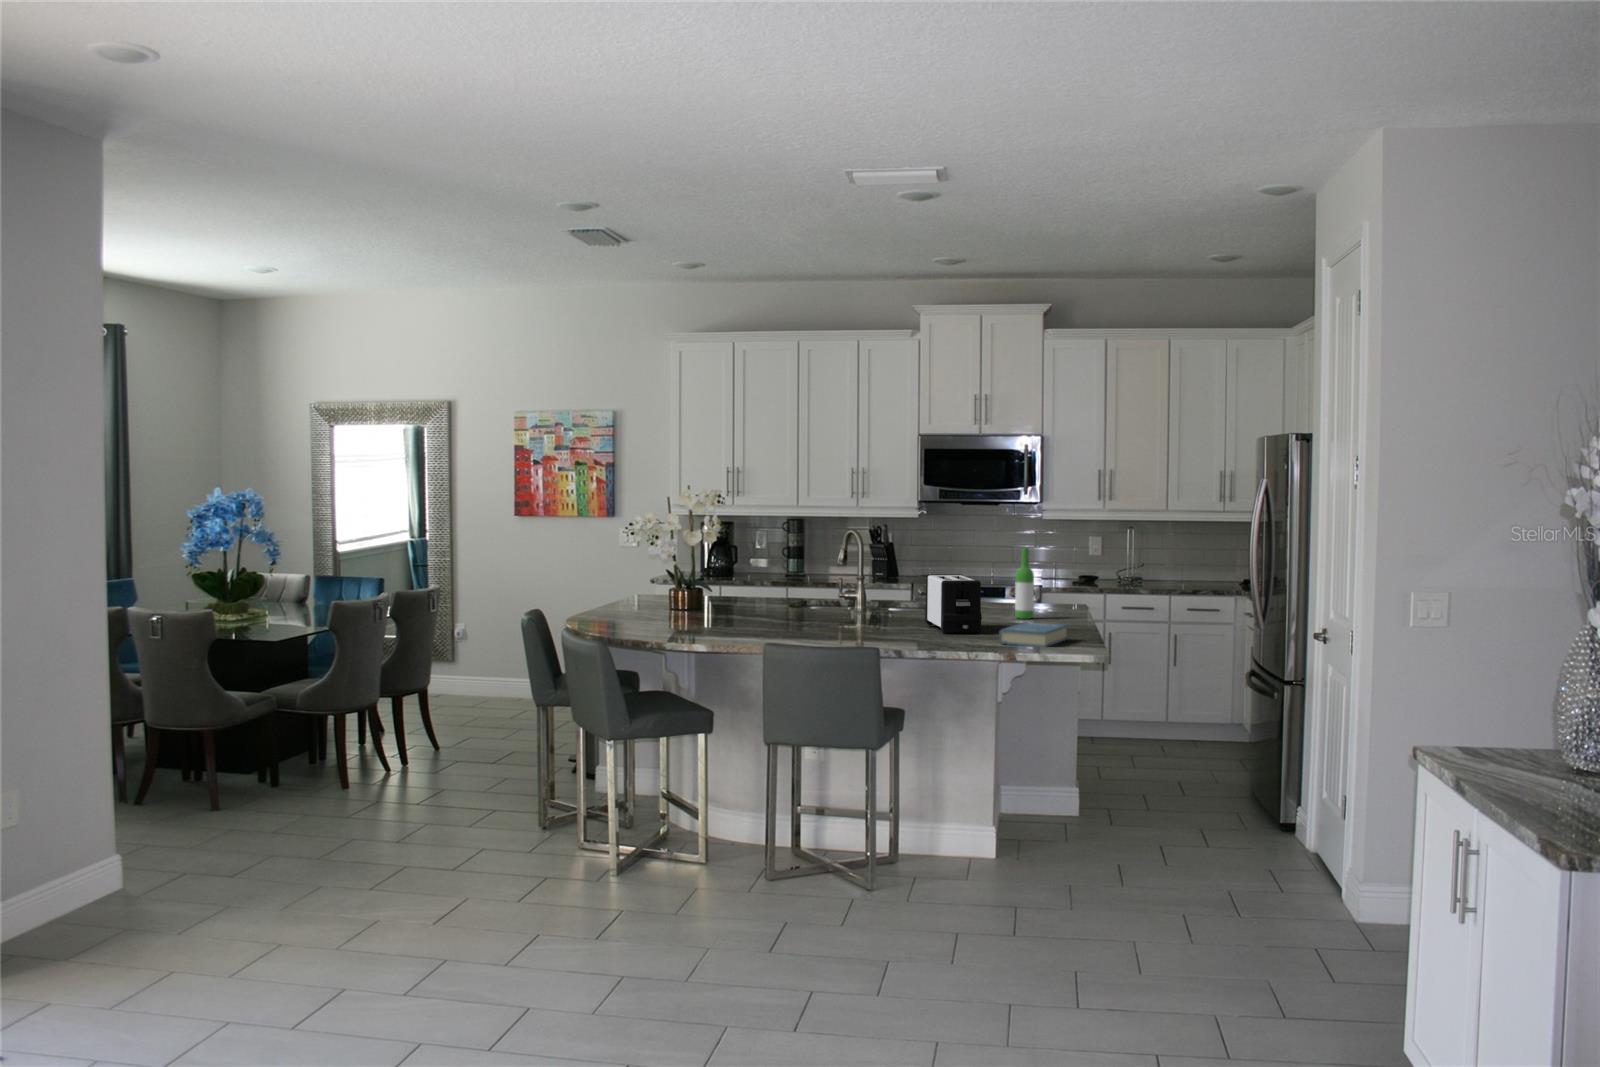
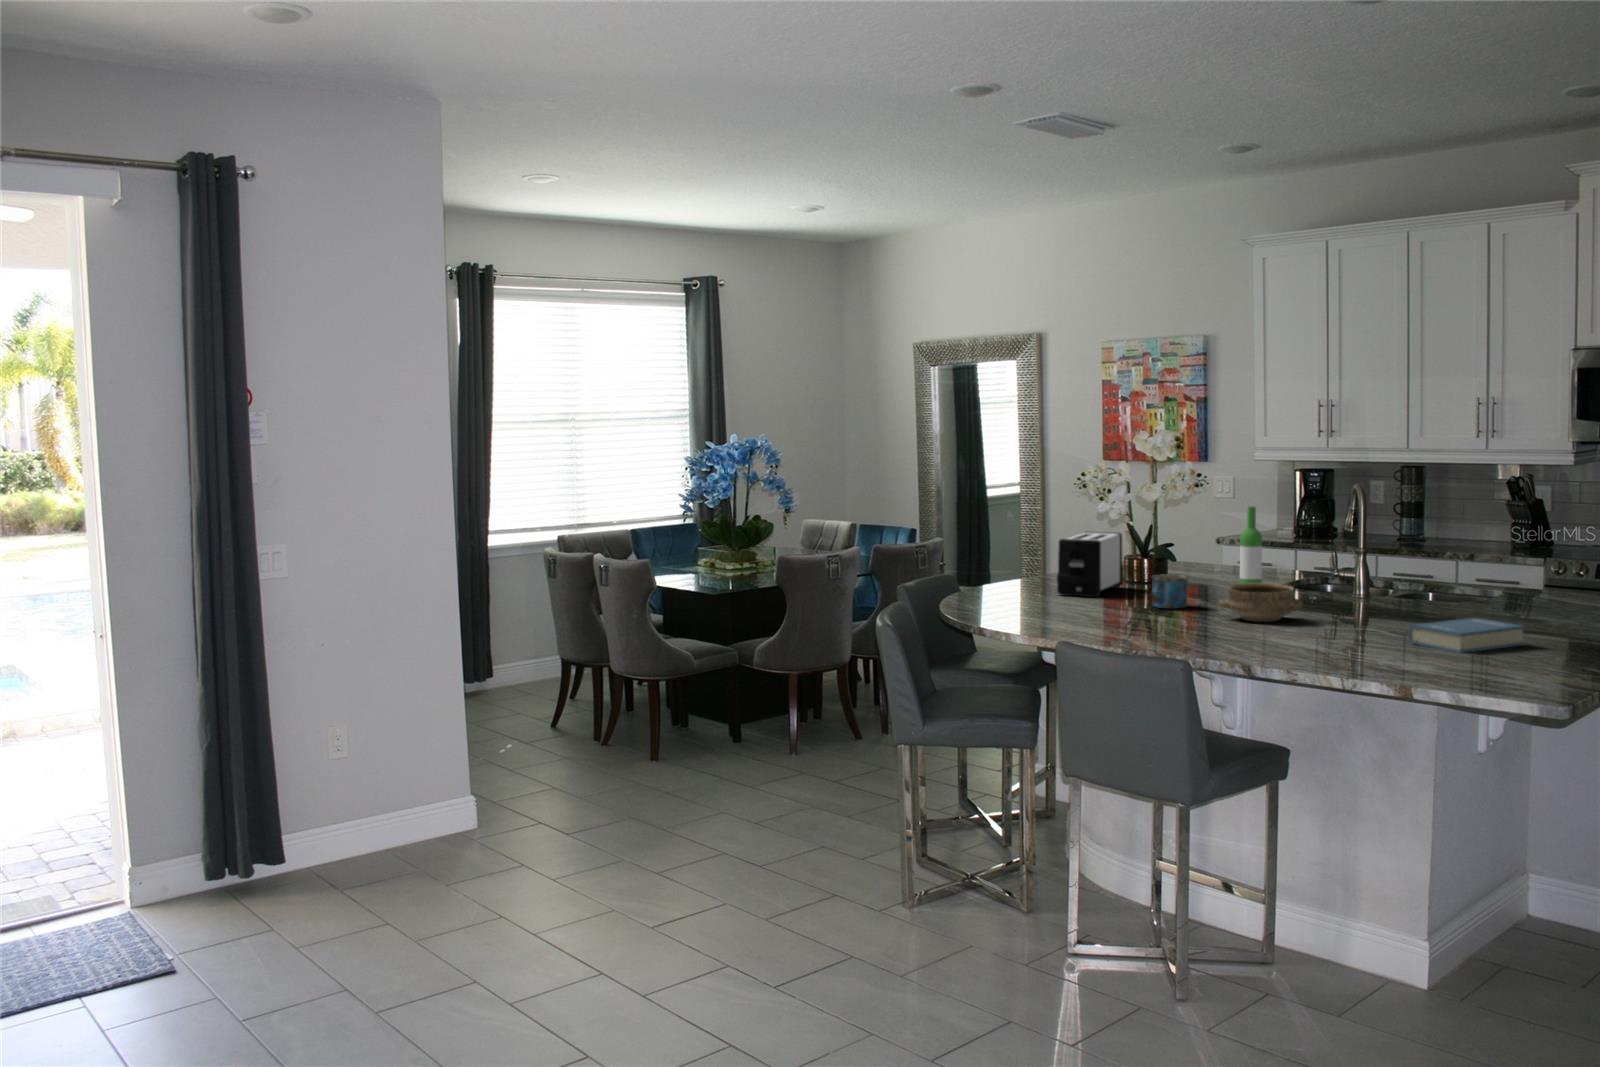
wine bottle: present [1015,548,1034,619] -> present [1240,506,1262,583]
toaster: present [925,574,982,634] -> present [1057,532,1124,597]
mug: none [747,604,779,633] -> present [1151,574,1189,609]
ceramic bowl: none [824,606,888,638] -> present [1219,583,1303,622]

